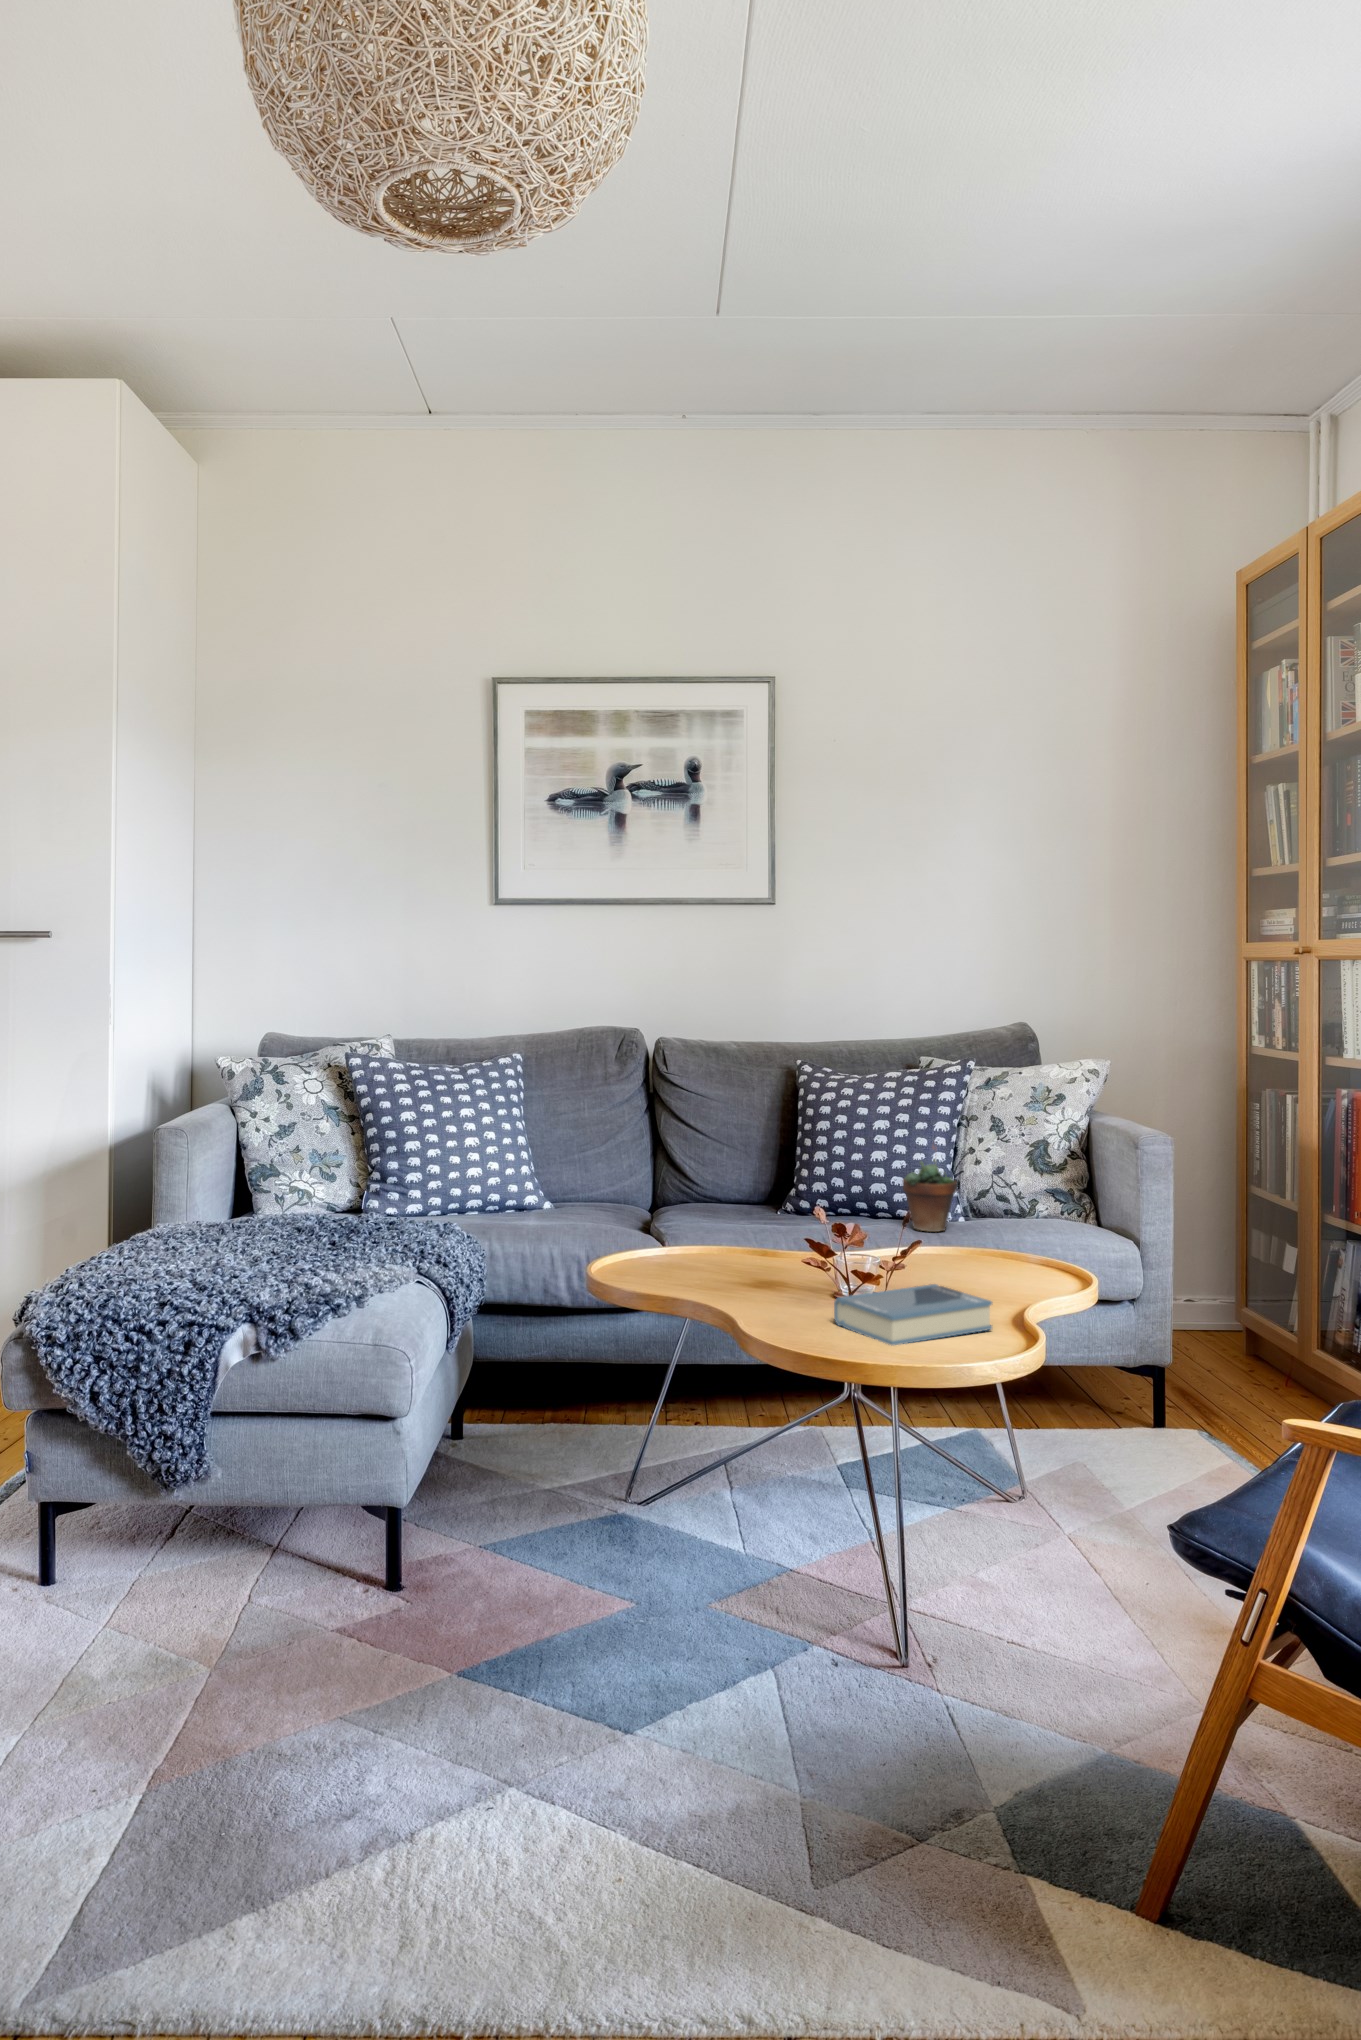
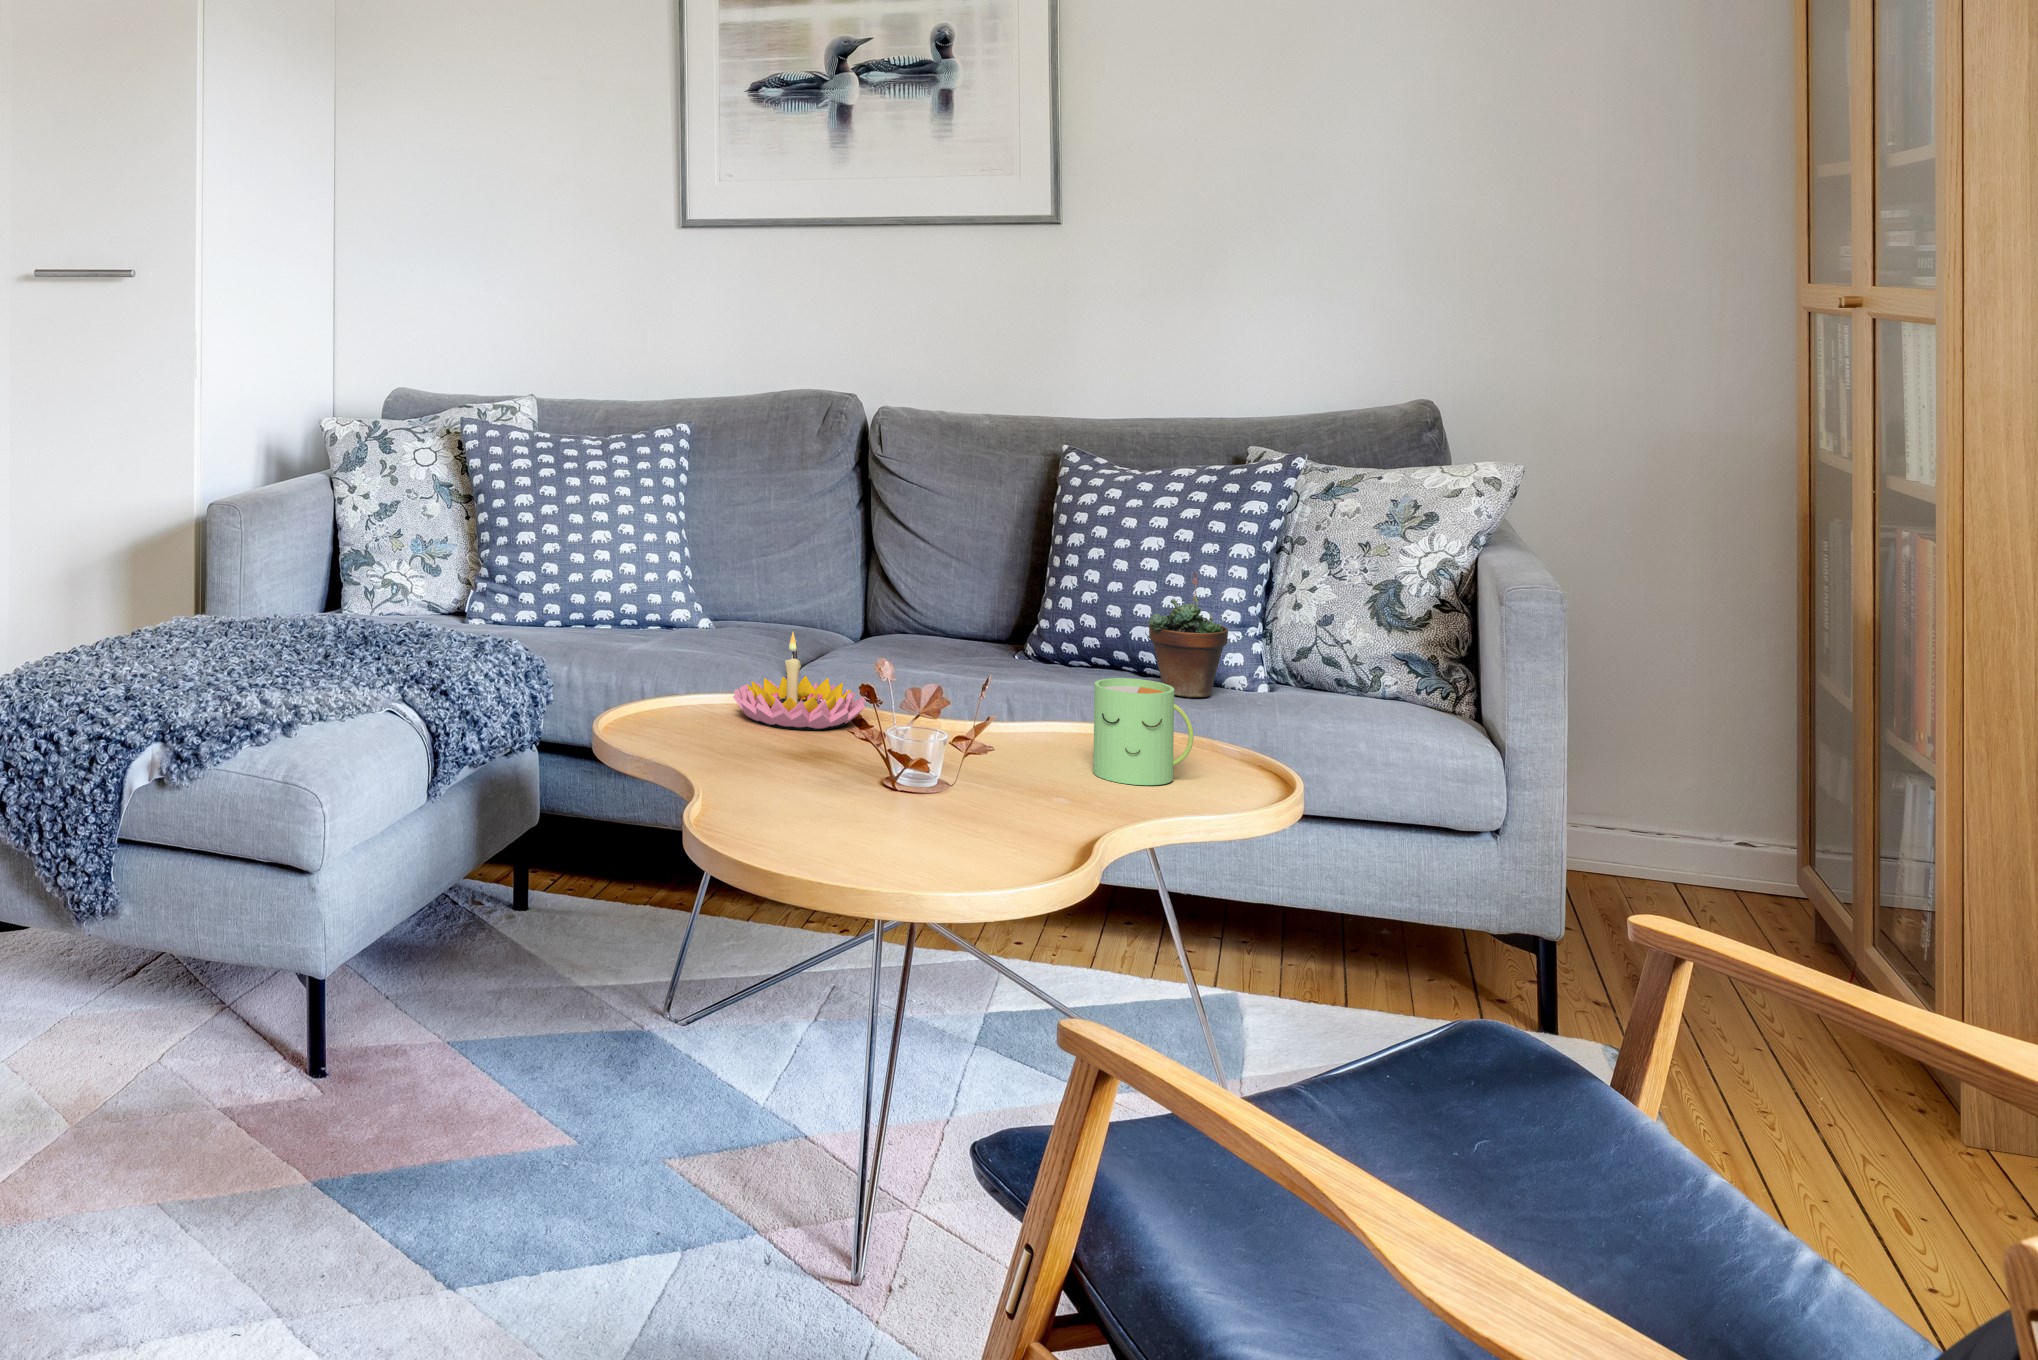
candle holder: none [649,1200,756,1279] -> present [733,632,866,730]
mug: none [941,1217,1014,1297] -> present [1093,678,1194,785]
hardback book: present [834,1284,992,1345] -> none [892,760,1092,828]

